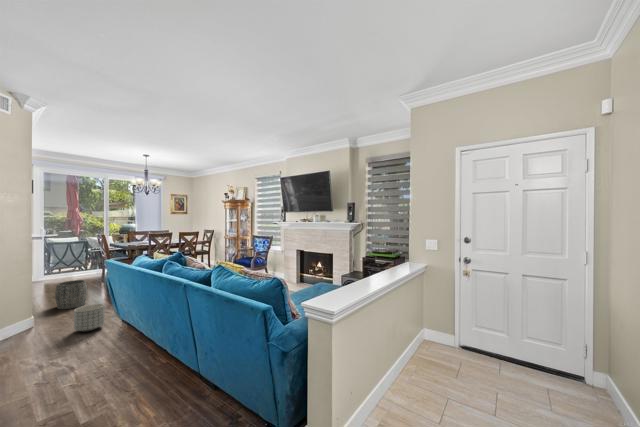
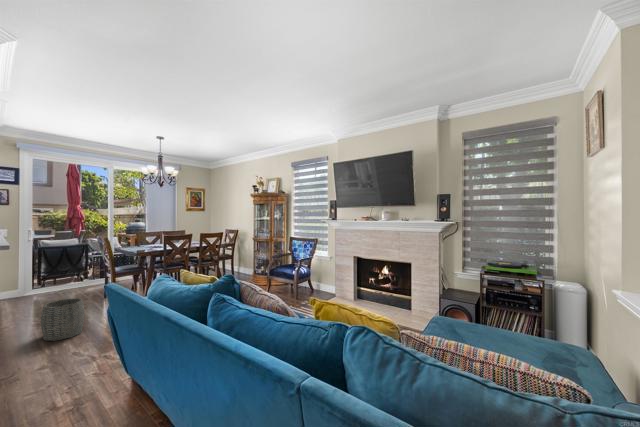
planter: present [74,304,104,332] -> none [61,341,106,387]

